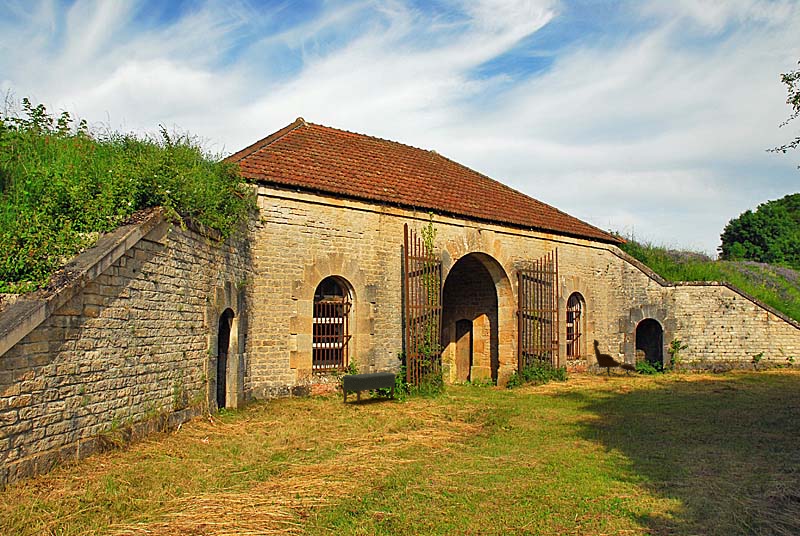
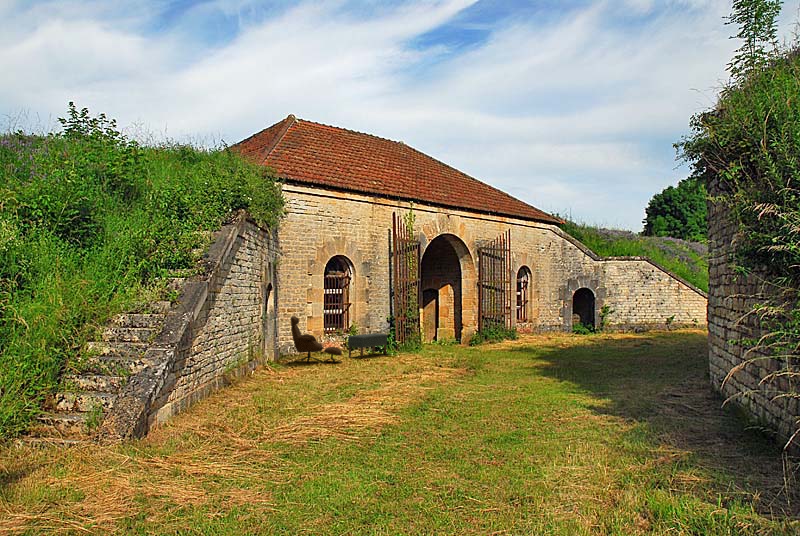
lounge chair: present [594,339,636,376] -> present [291,316,342,363]

